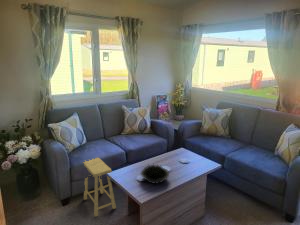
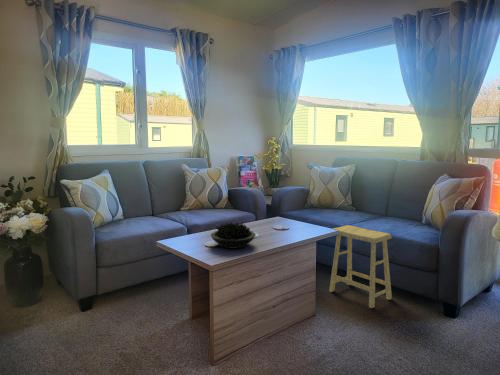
footstool: present [83,158,116,217] -> present [329,225,392,308]

